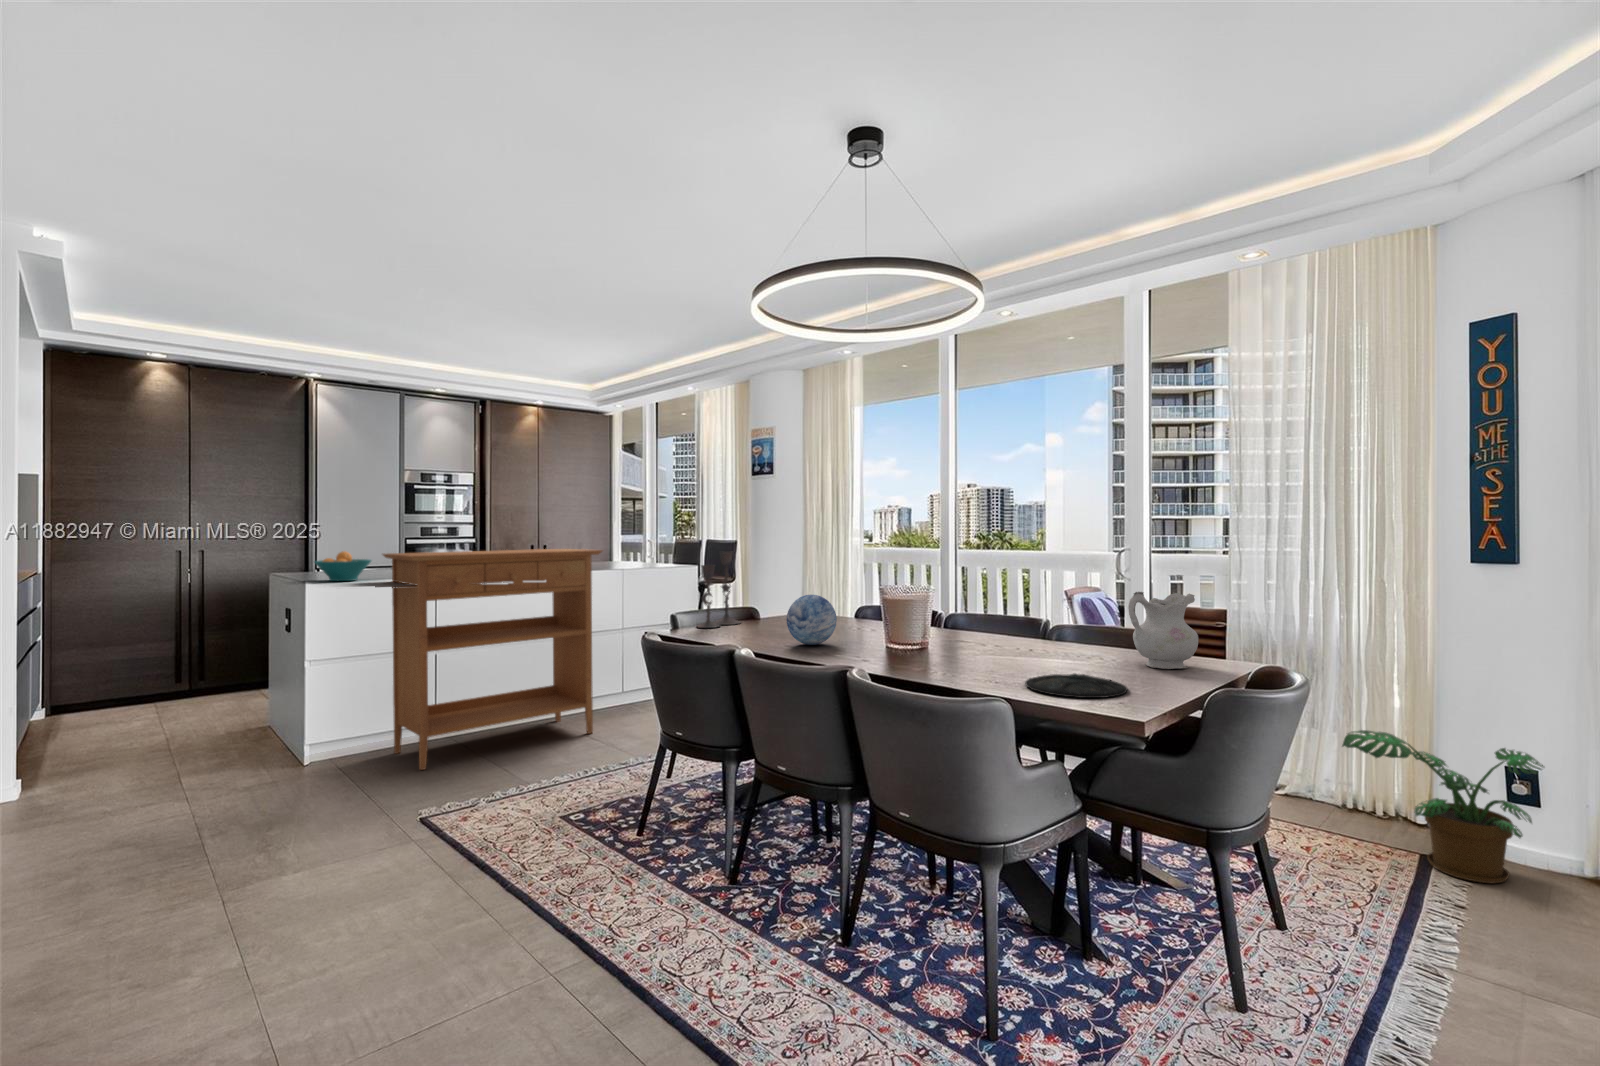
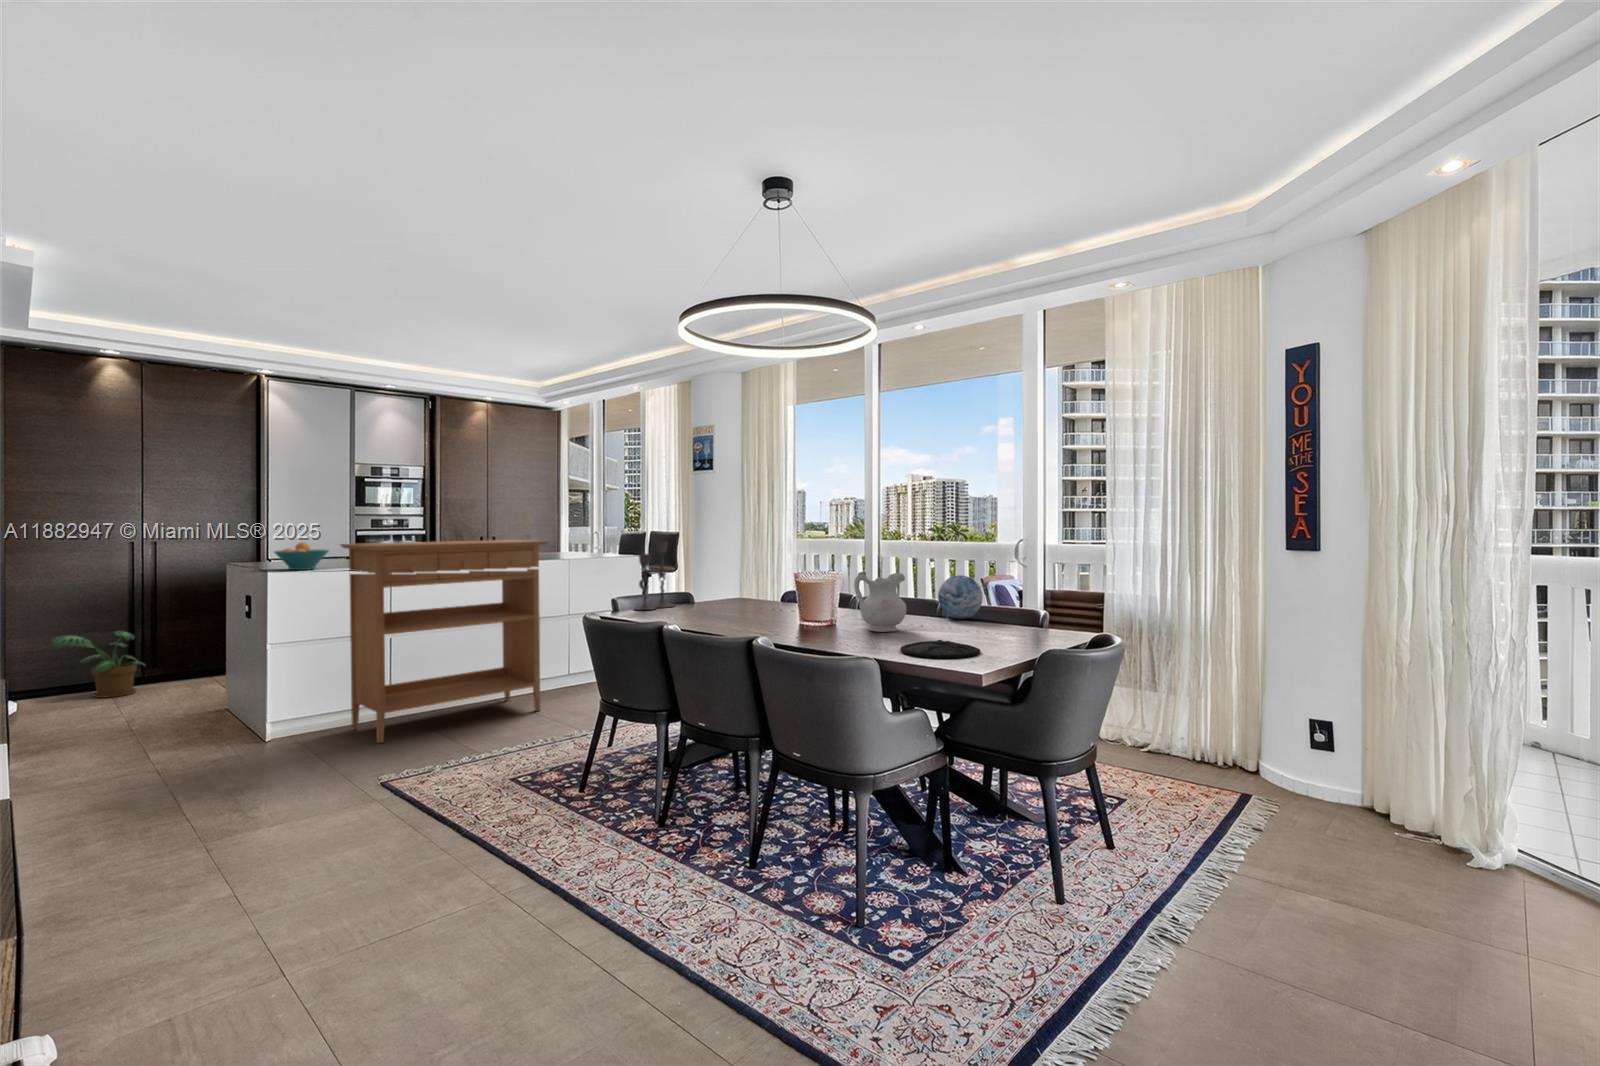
ceramic pitcher: present [1128,592,1198,669] -> present [854,572,906,632]
decorative orb: present [787,595,837,645] -> present [938,575,983,619]
potted plant: present [1342,730,1544,883] -> present [52,631,144,698]

